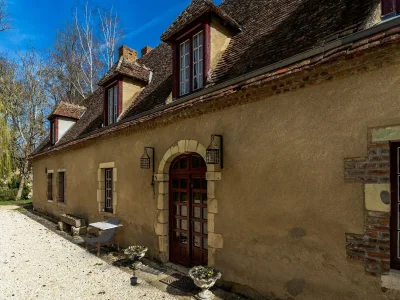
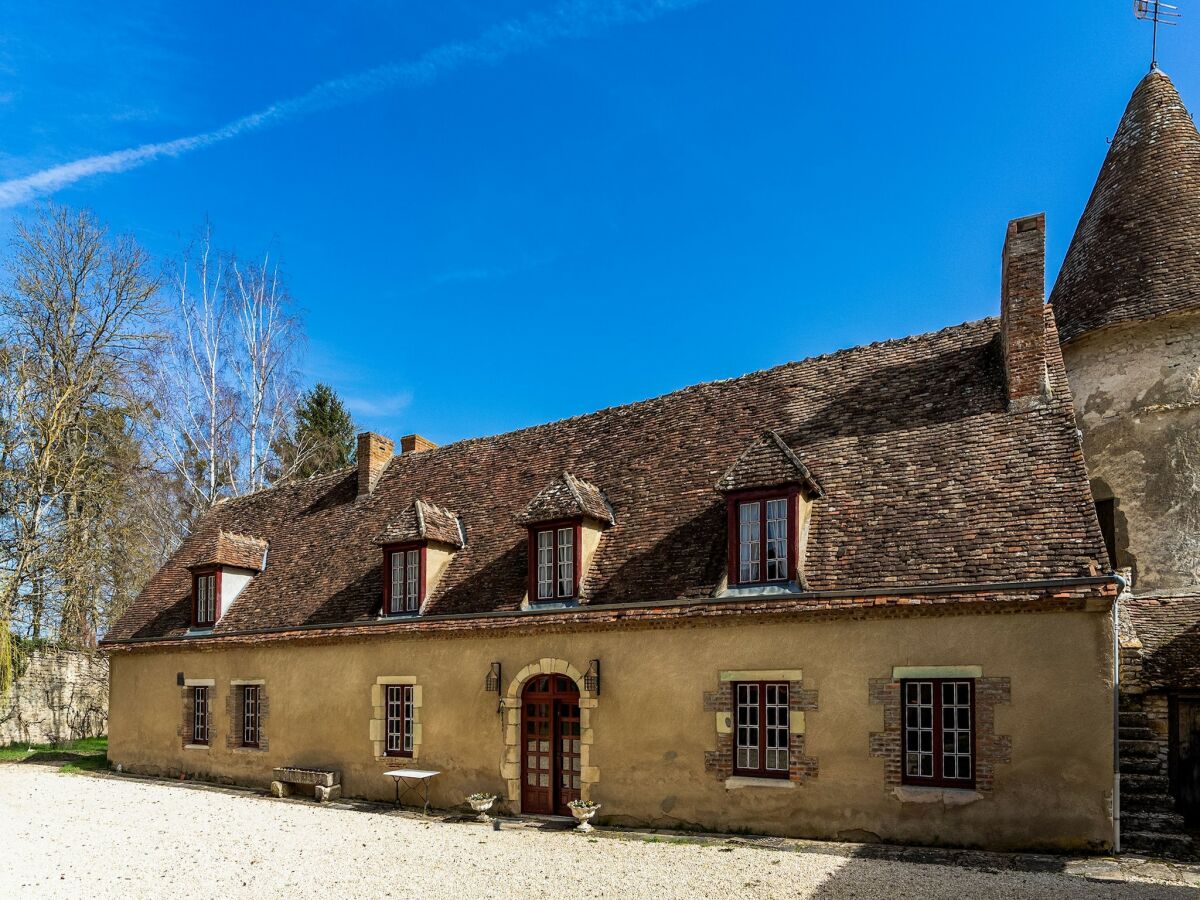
lounge chair: present [83,217,121,256] -> none [380,764,432,817]

